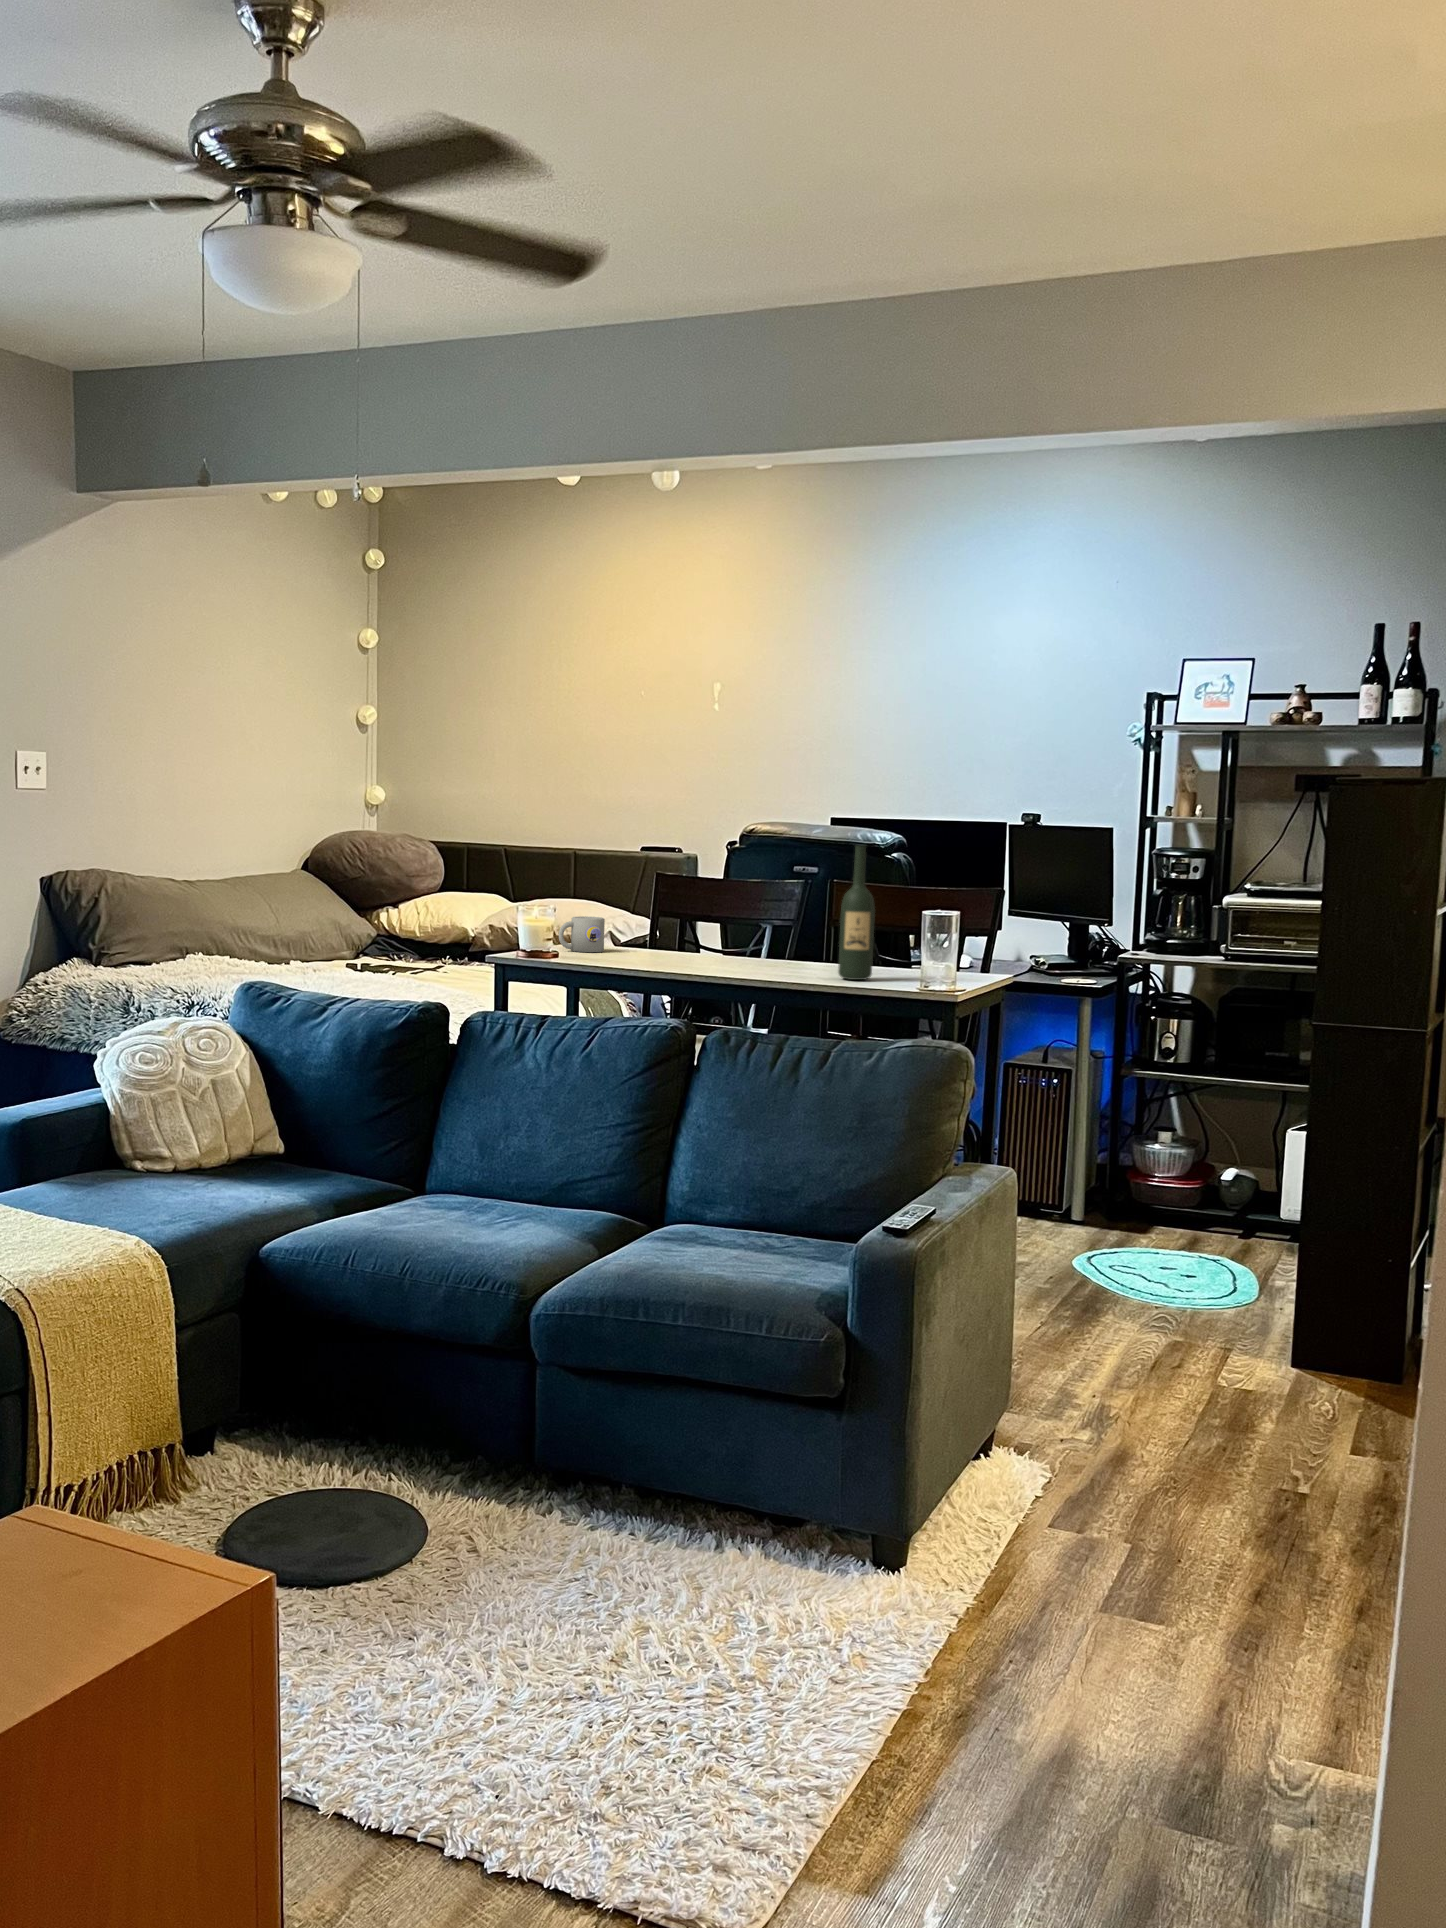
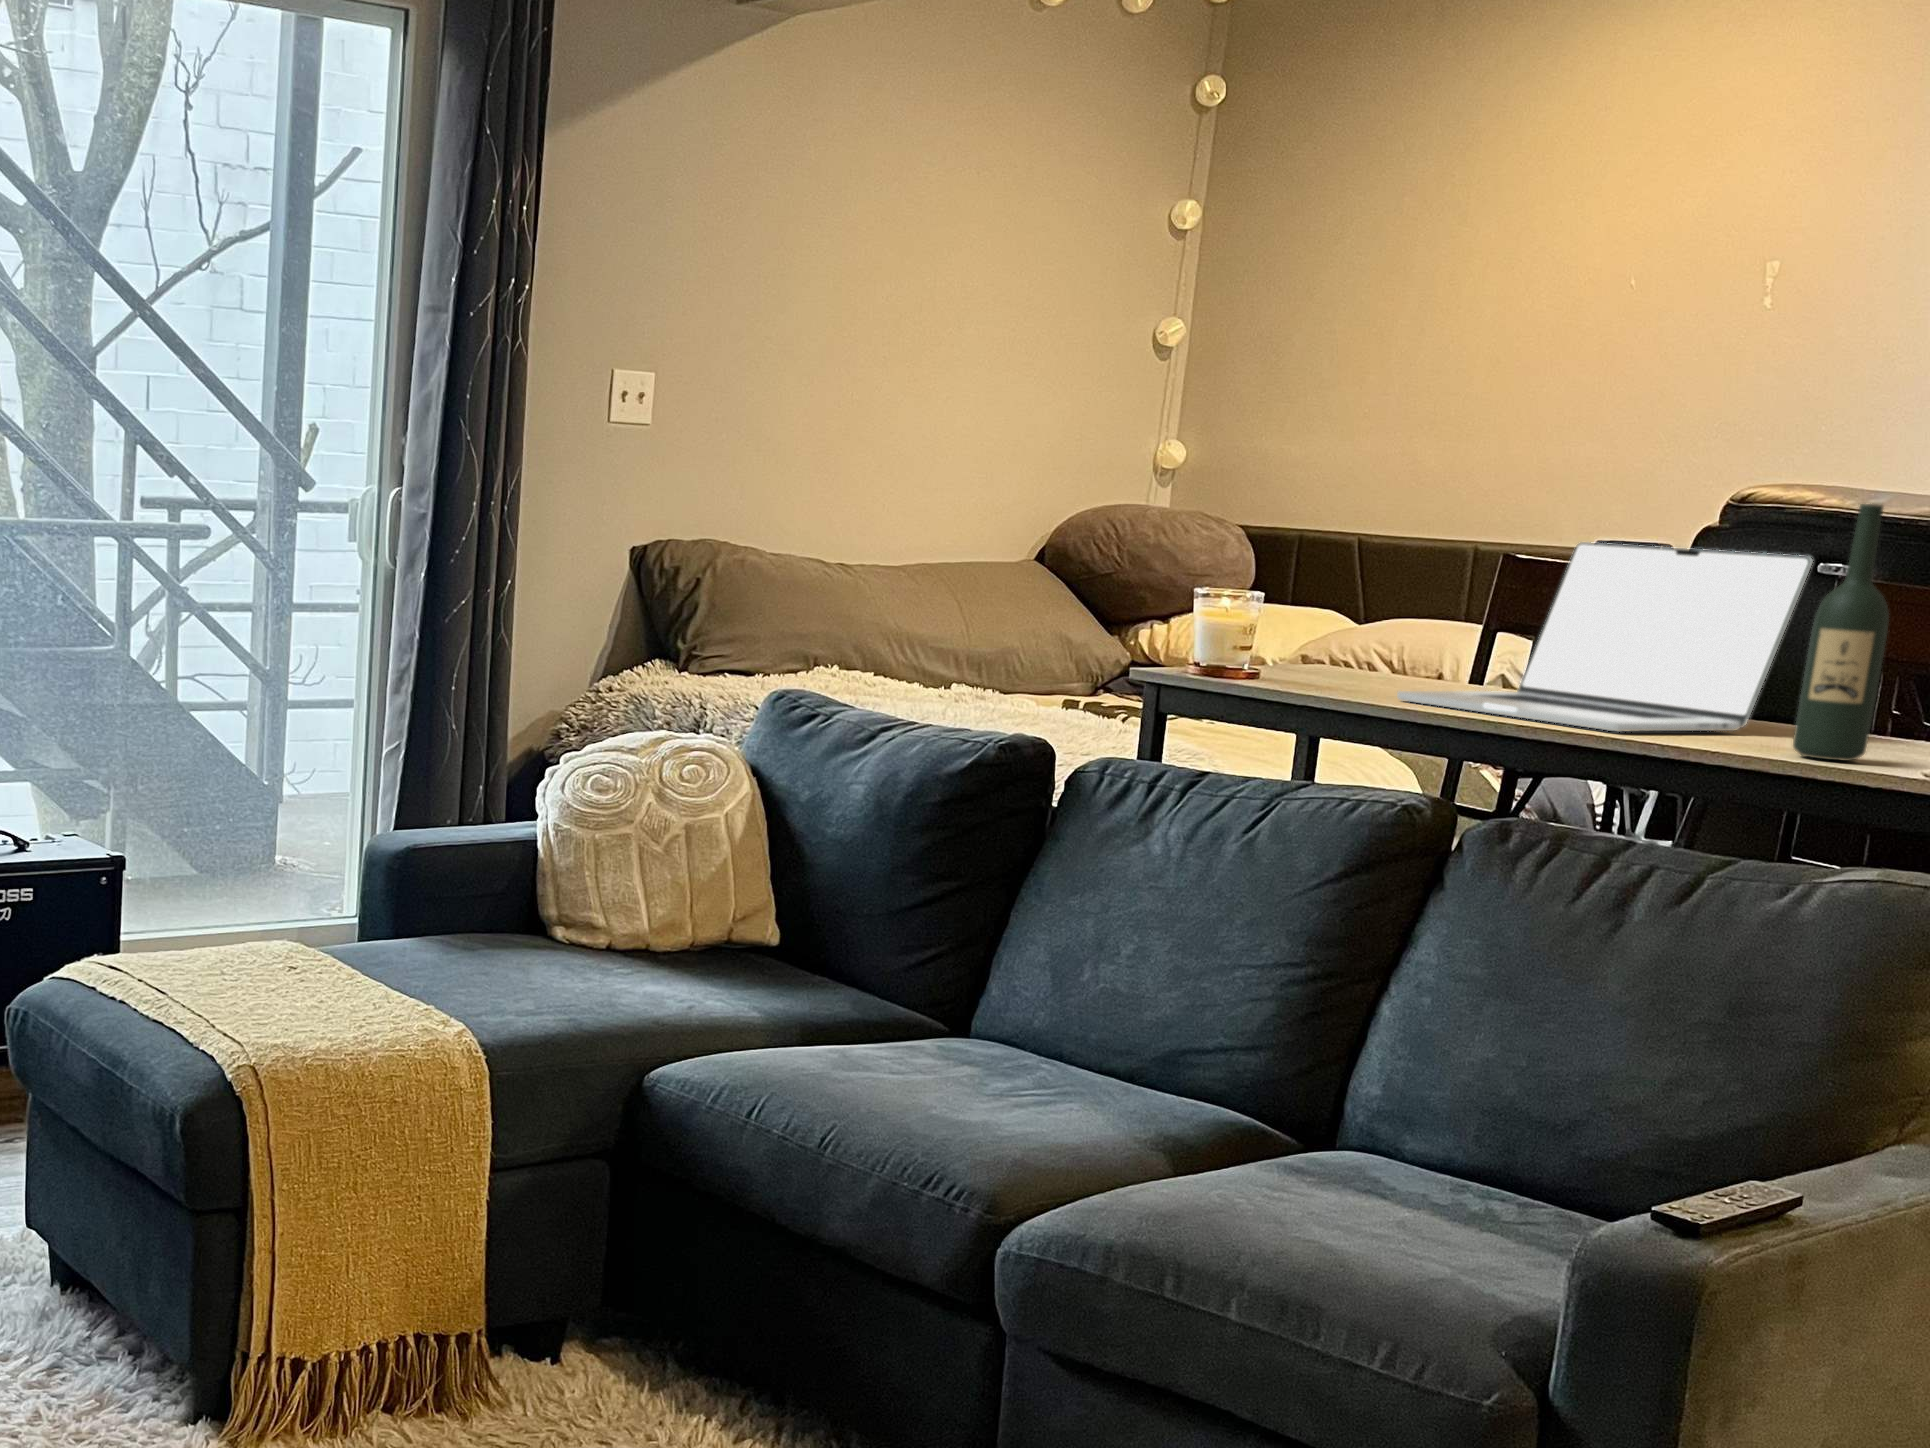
laptop: none [628,863,823,972] -> present [1397,542,1813,732]
mug: present [559,916,605,952] -> none [1299,624,1387,685]

